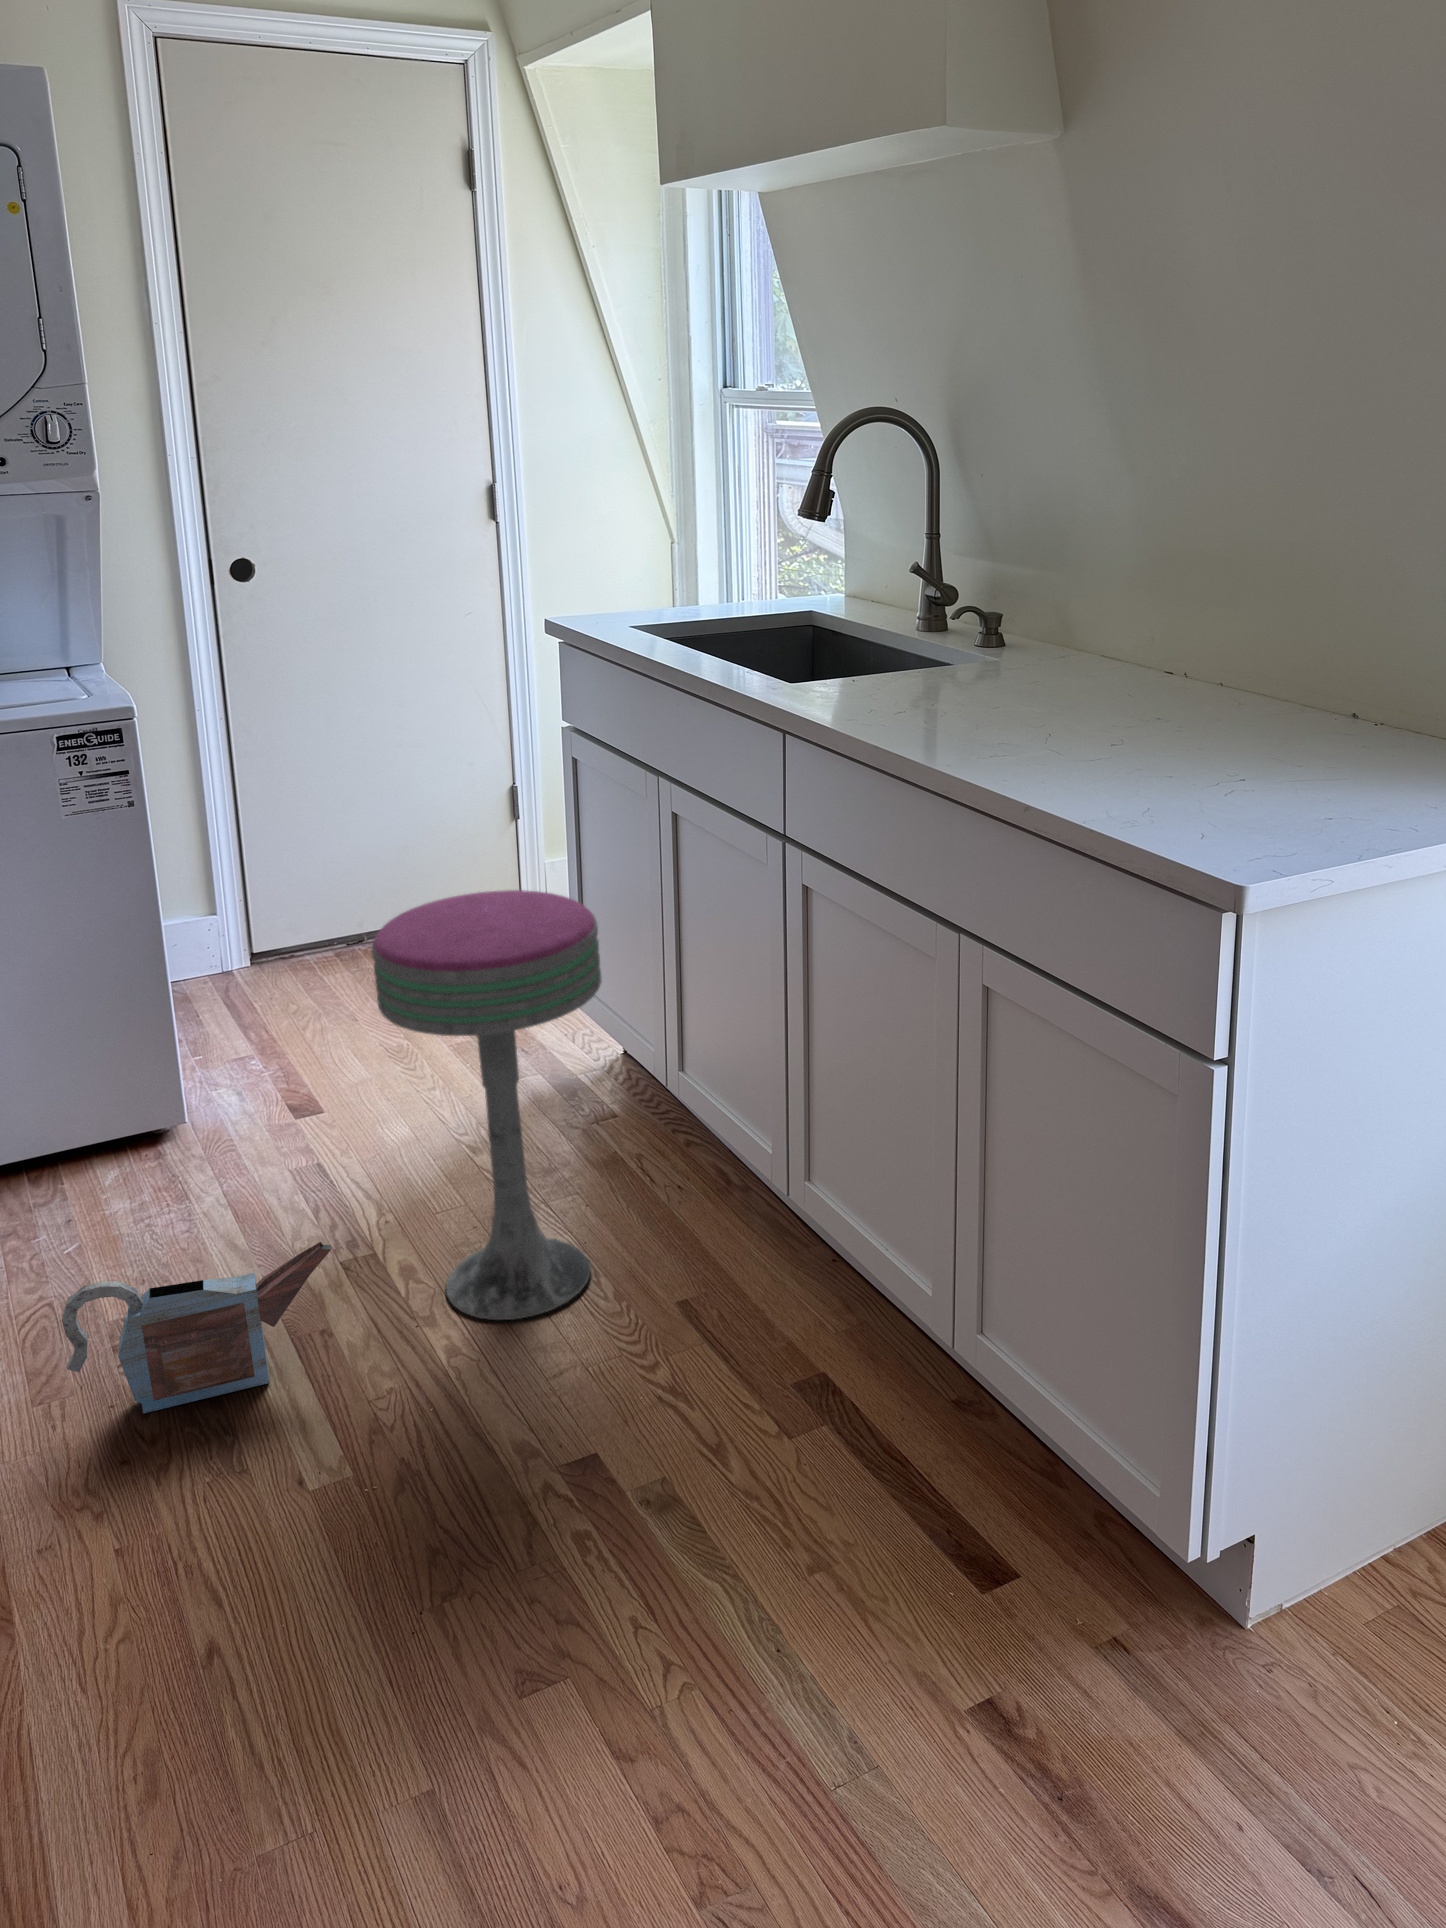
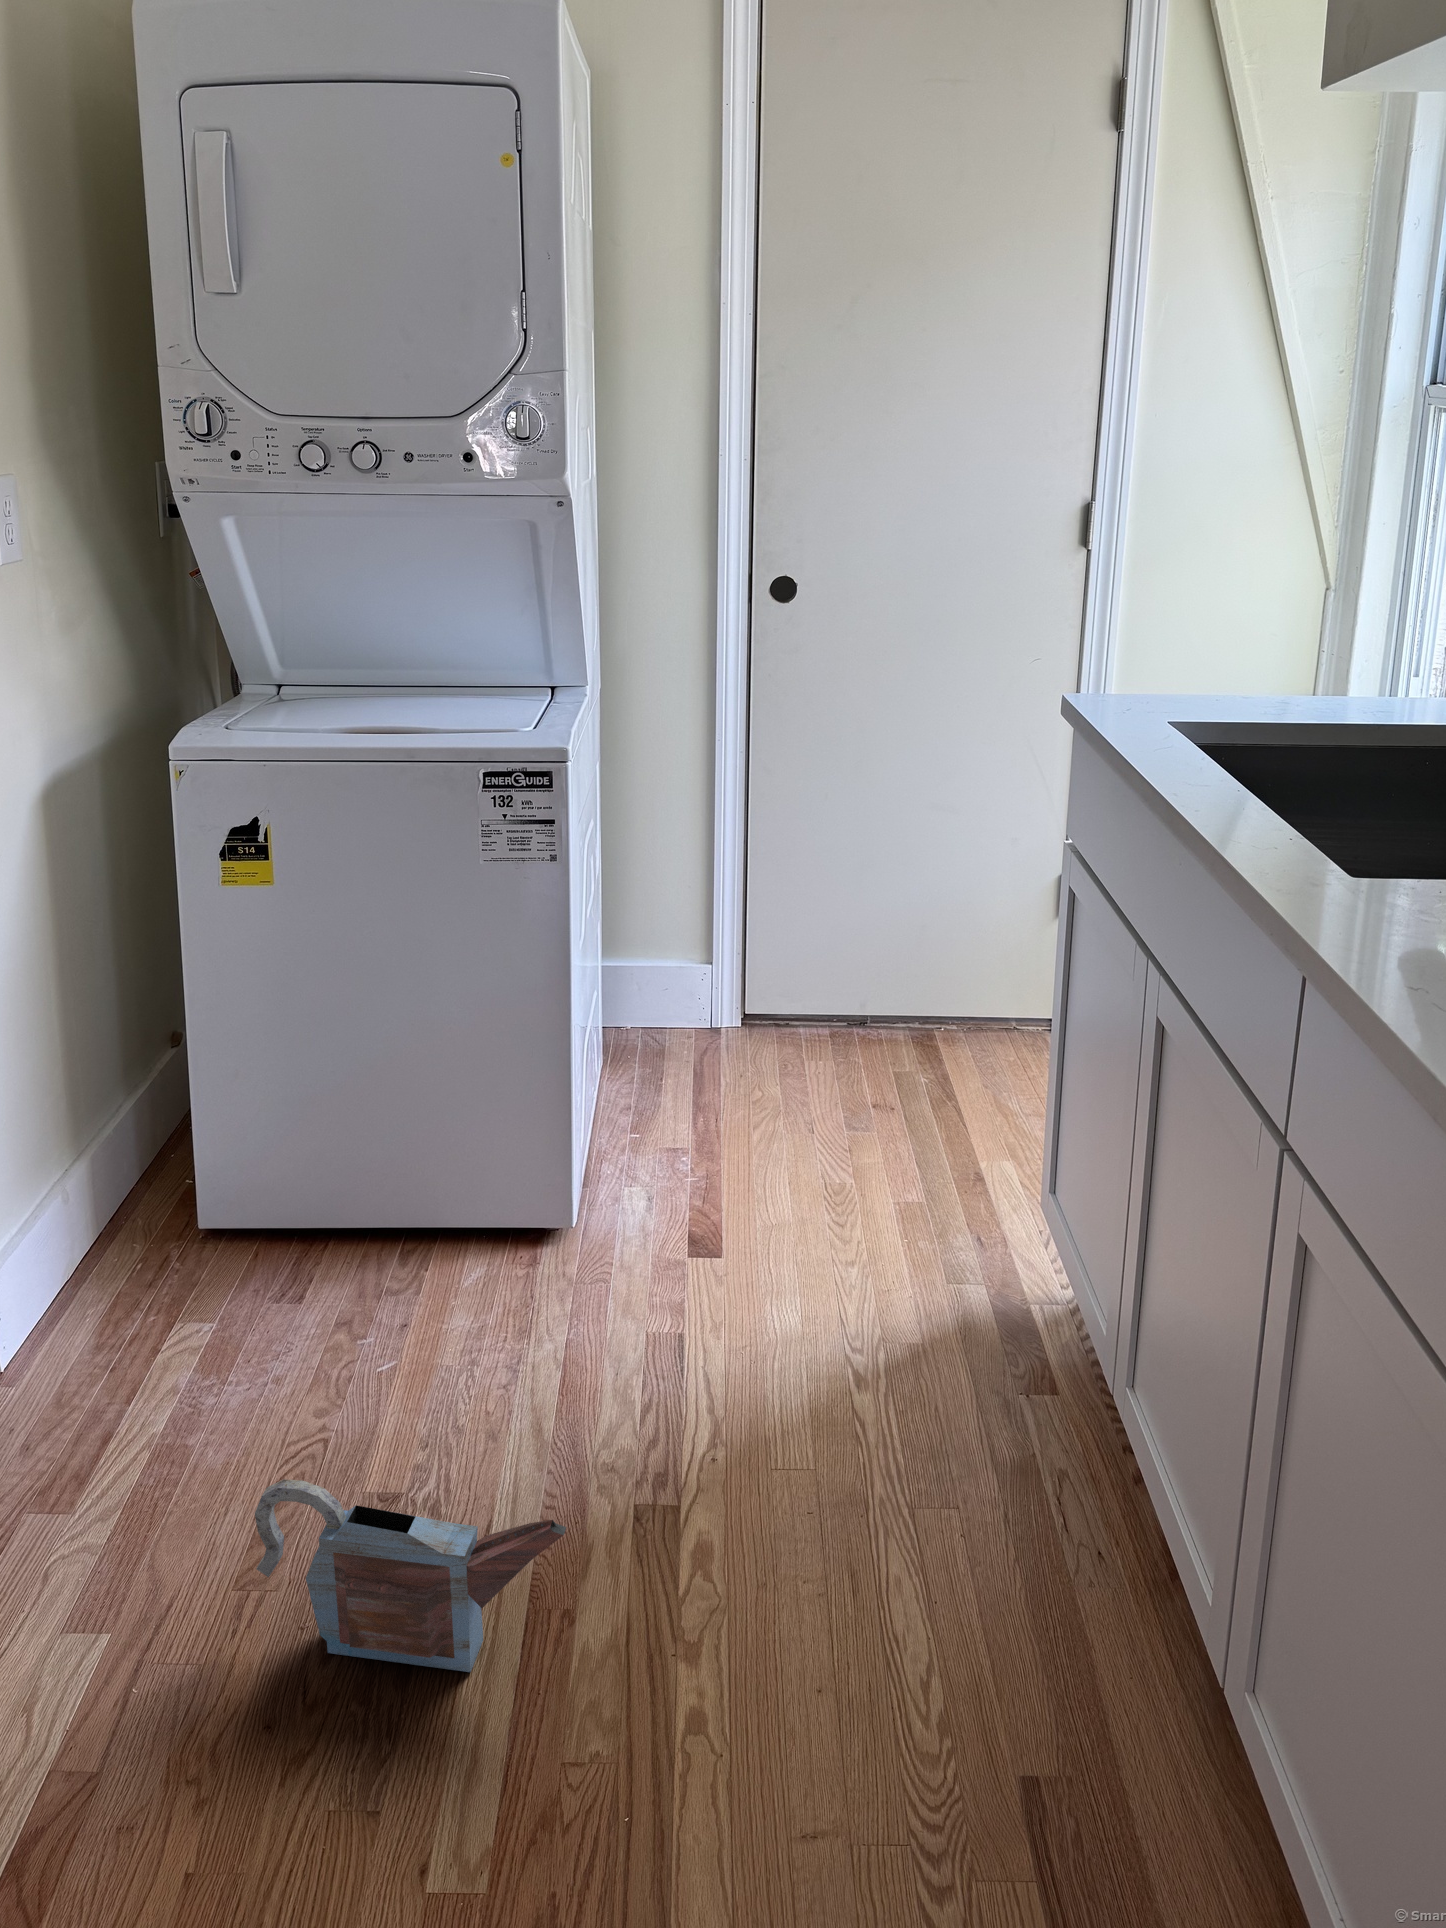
bar stool: present [371,890,602,1320] -> none [674,1091,992,1713]

